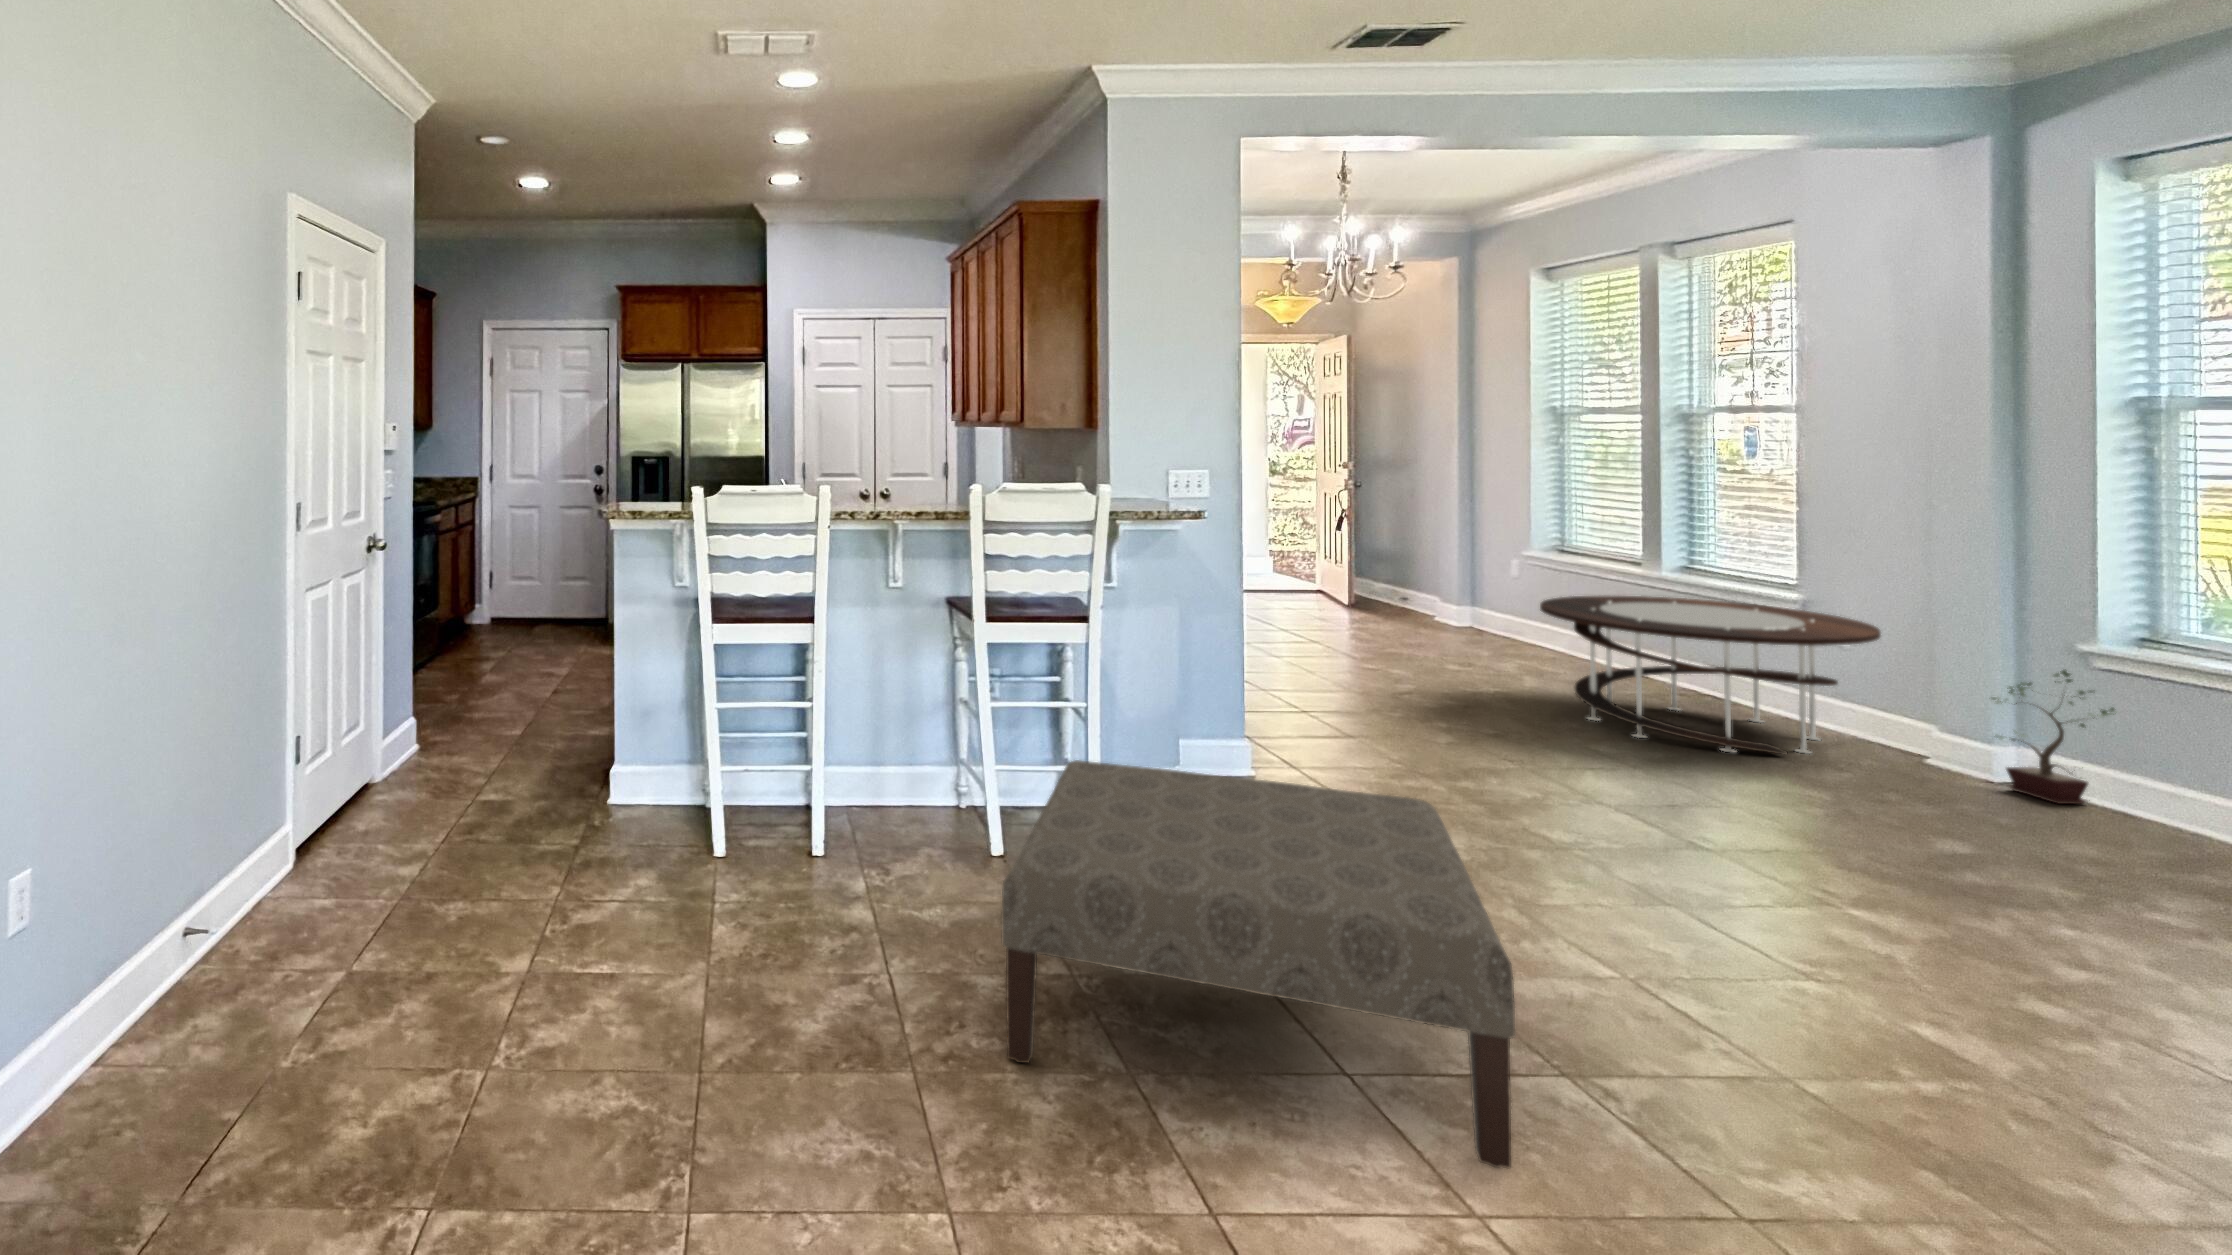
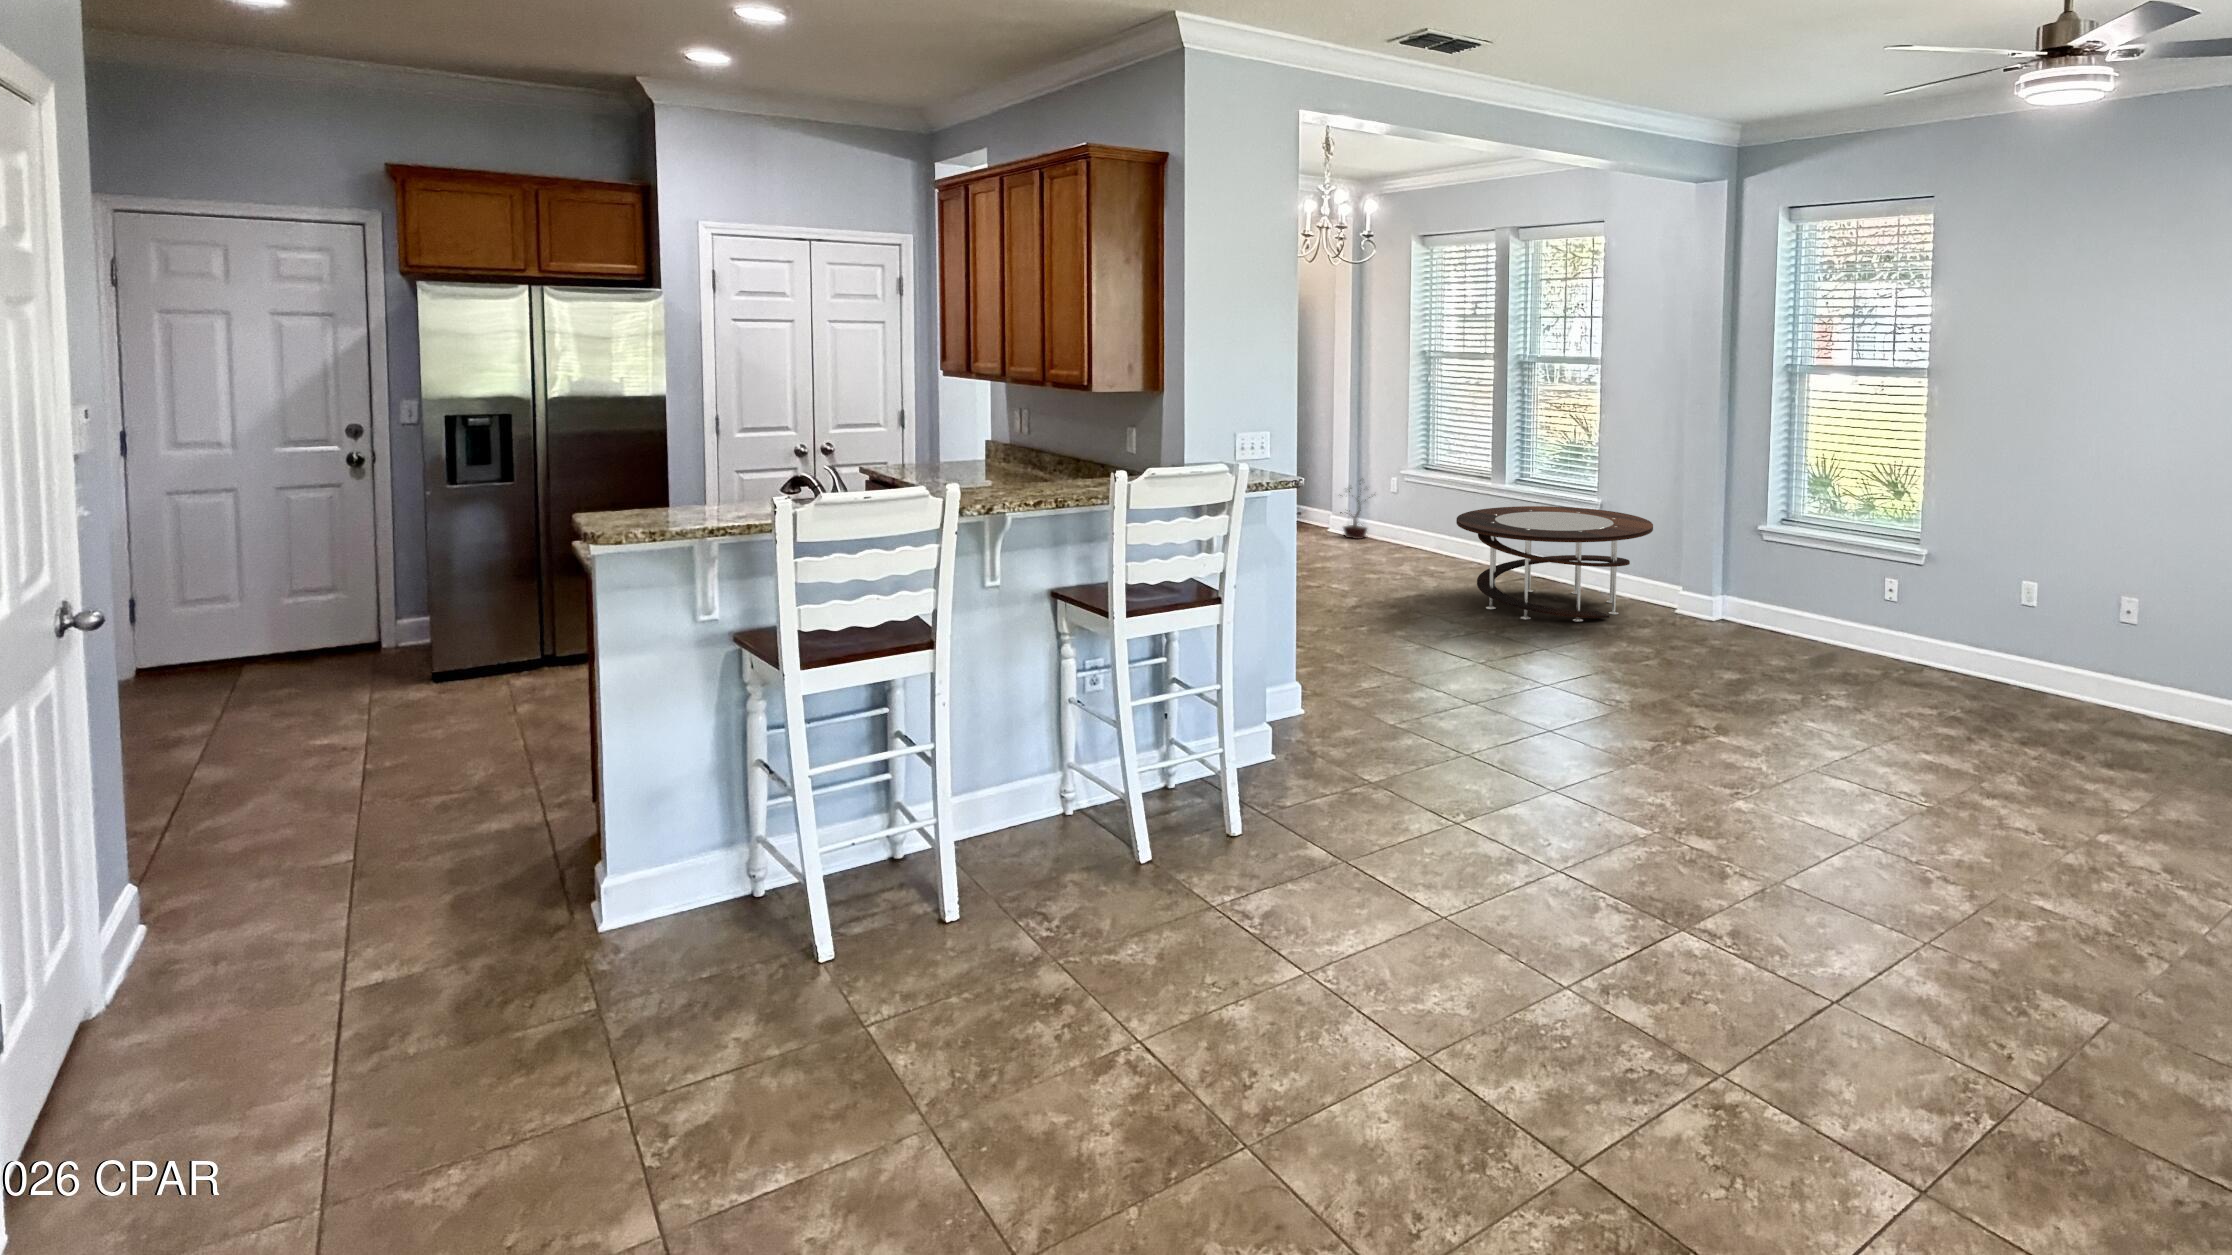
potted plant: present [1992,670,2116,804] -> present [1340,480,1375,539]
ottoman: present [1001,760,1515,1168] -> none [1247,725,1713,1089]

